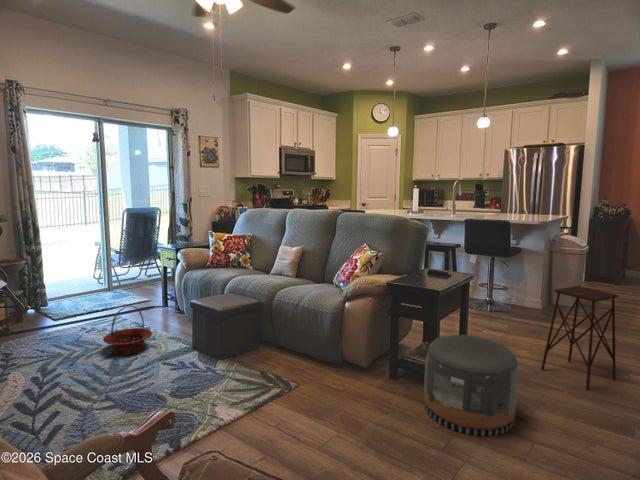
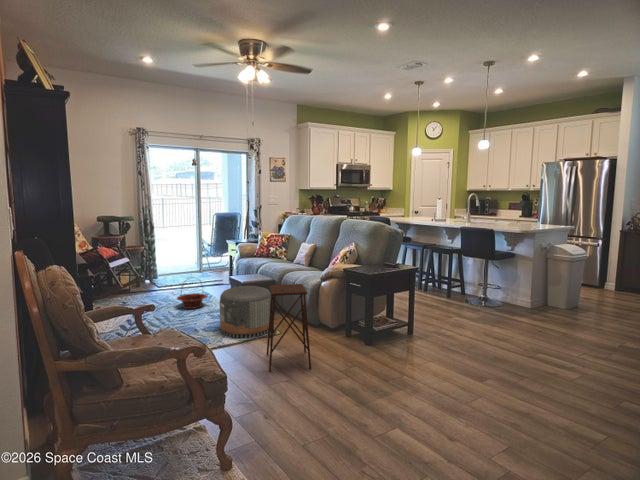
side table: present [541,286,618,390] -> present [267,284,311,372]
pouf: present [424,335,519,436] -> present [220,286,271,338]

